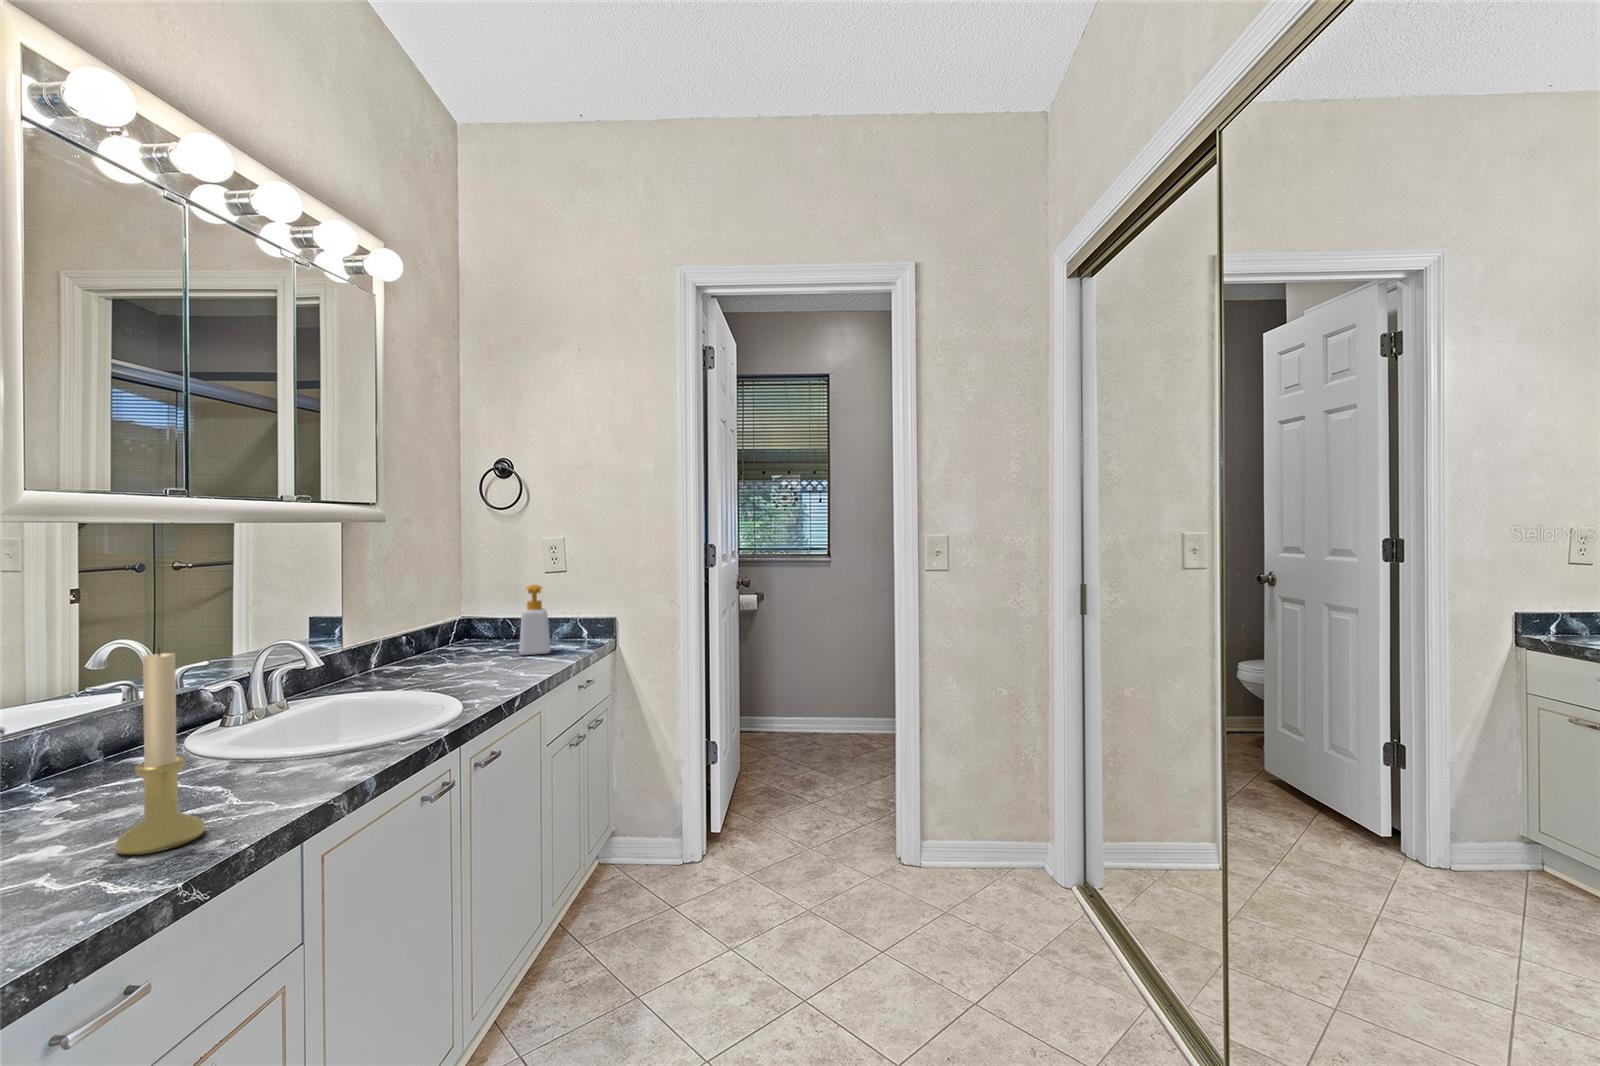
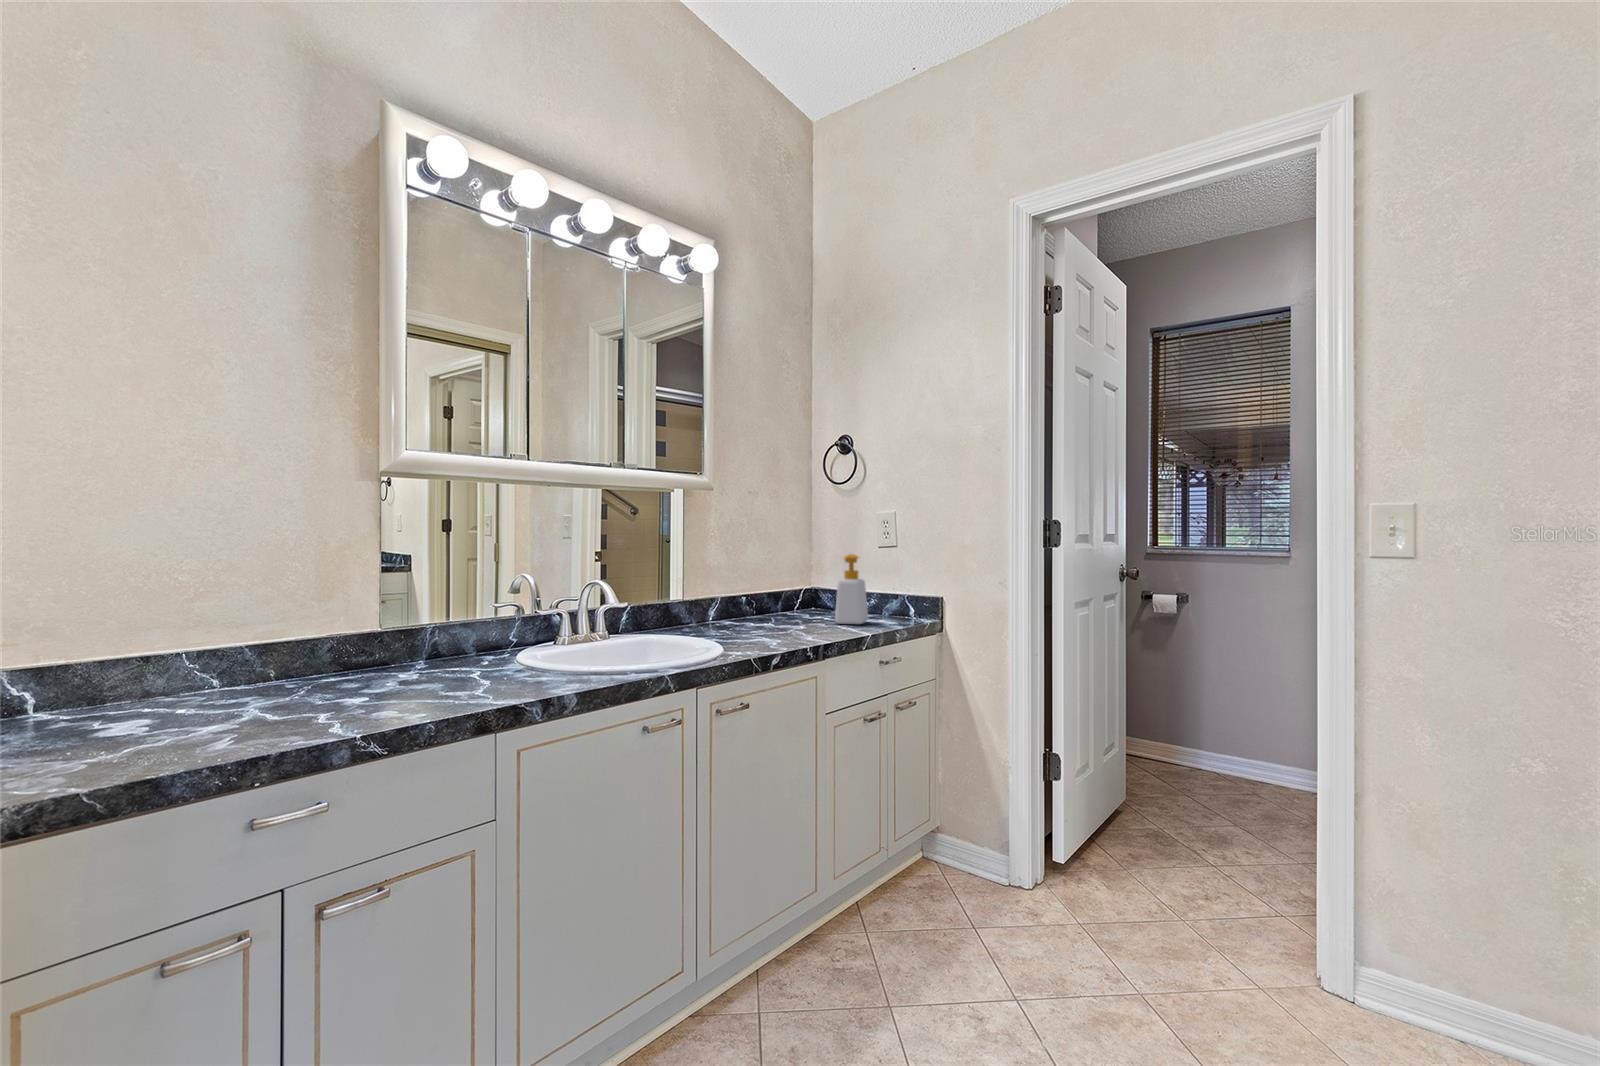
candle holder: present [115,649,205,855] -> none [374,558,432,713]

